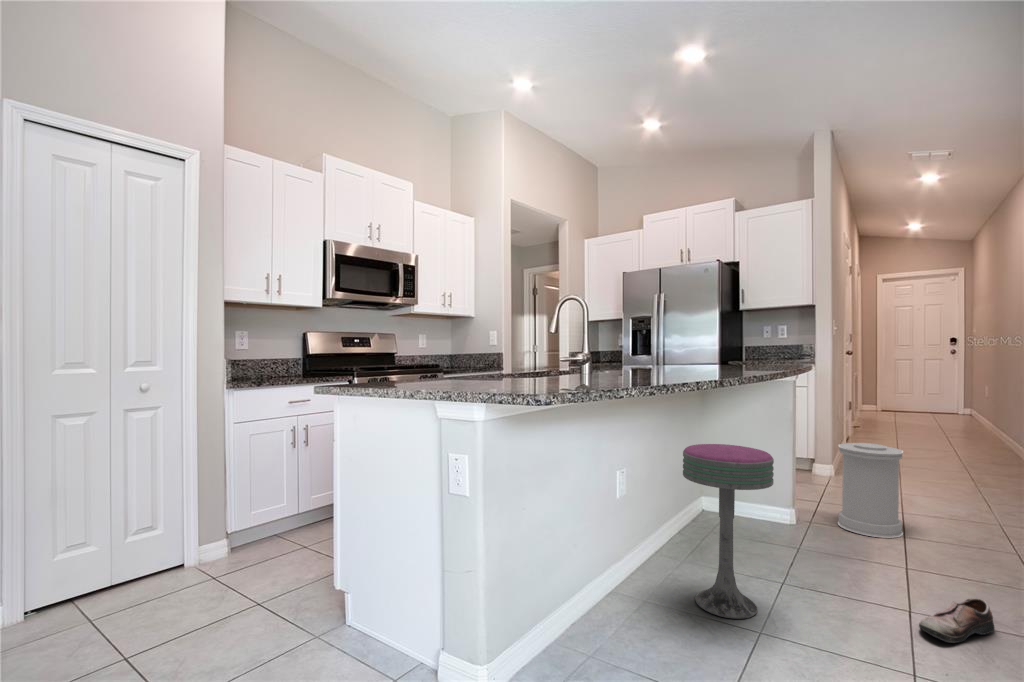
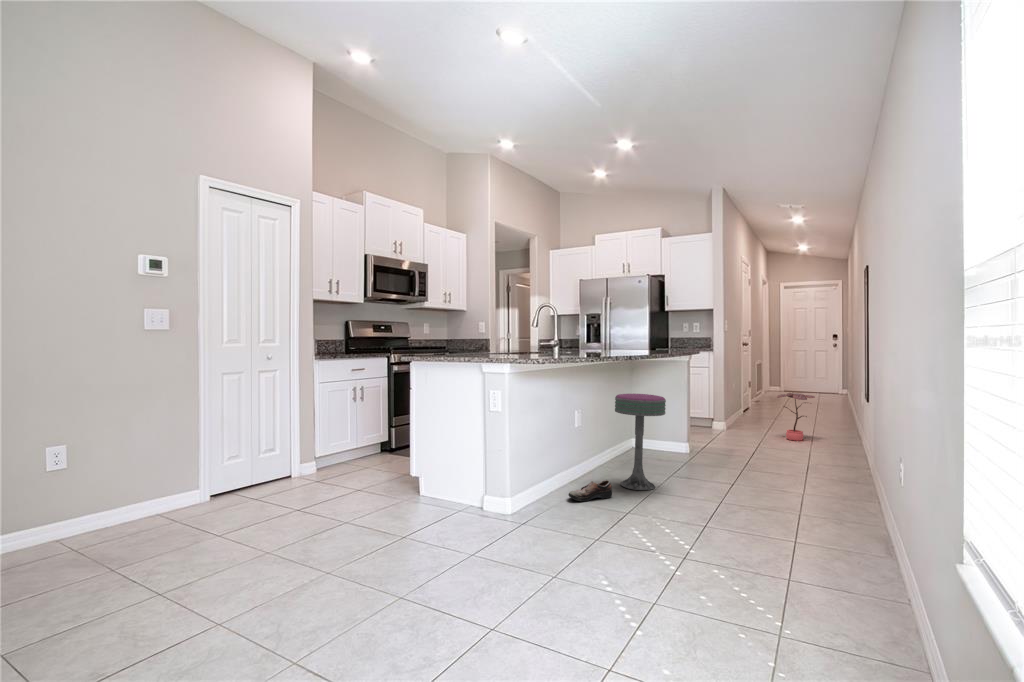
potted plant: none [914,425,976,496] -> present [777,393,815,441]
trash can: present [838,443,903,538] -> none [717,401,757,460]
shoe: present [919,598,995,643] -> present [568,480,612,501]

